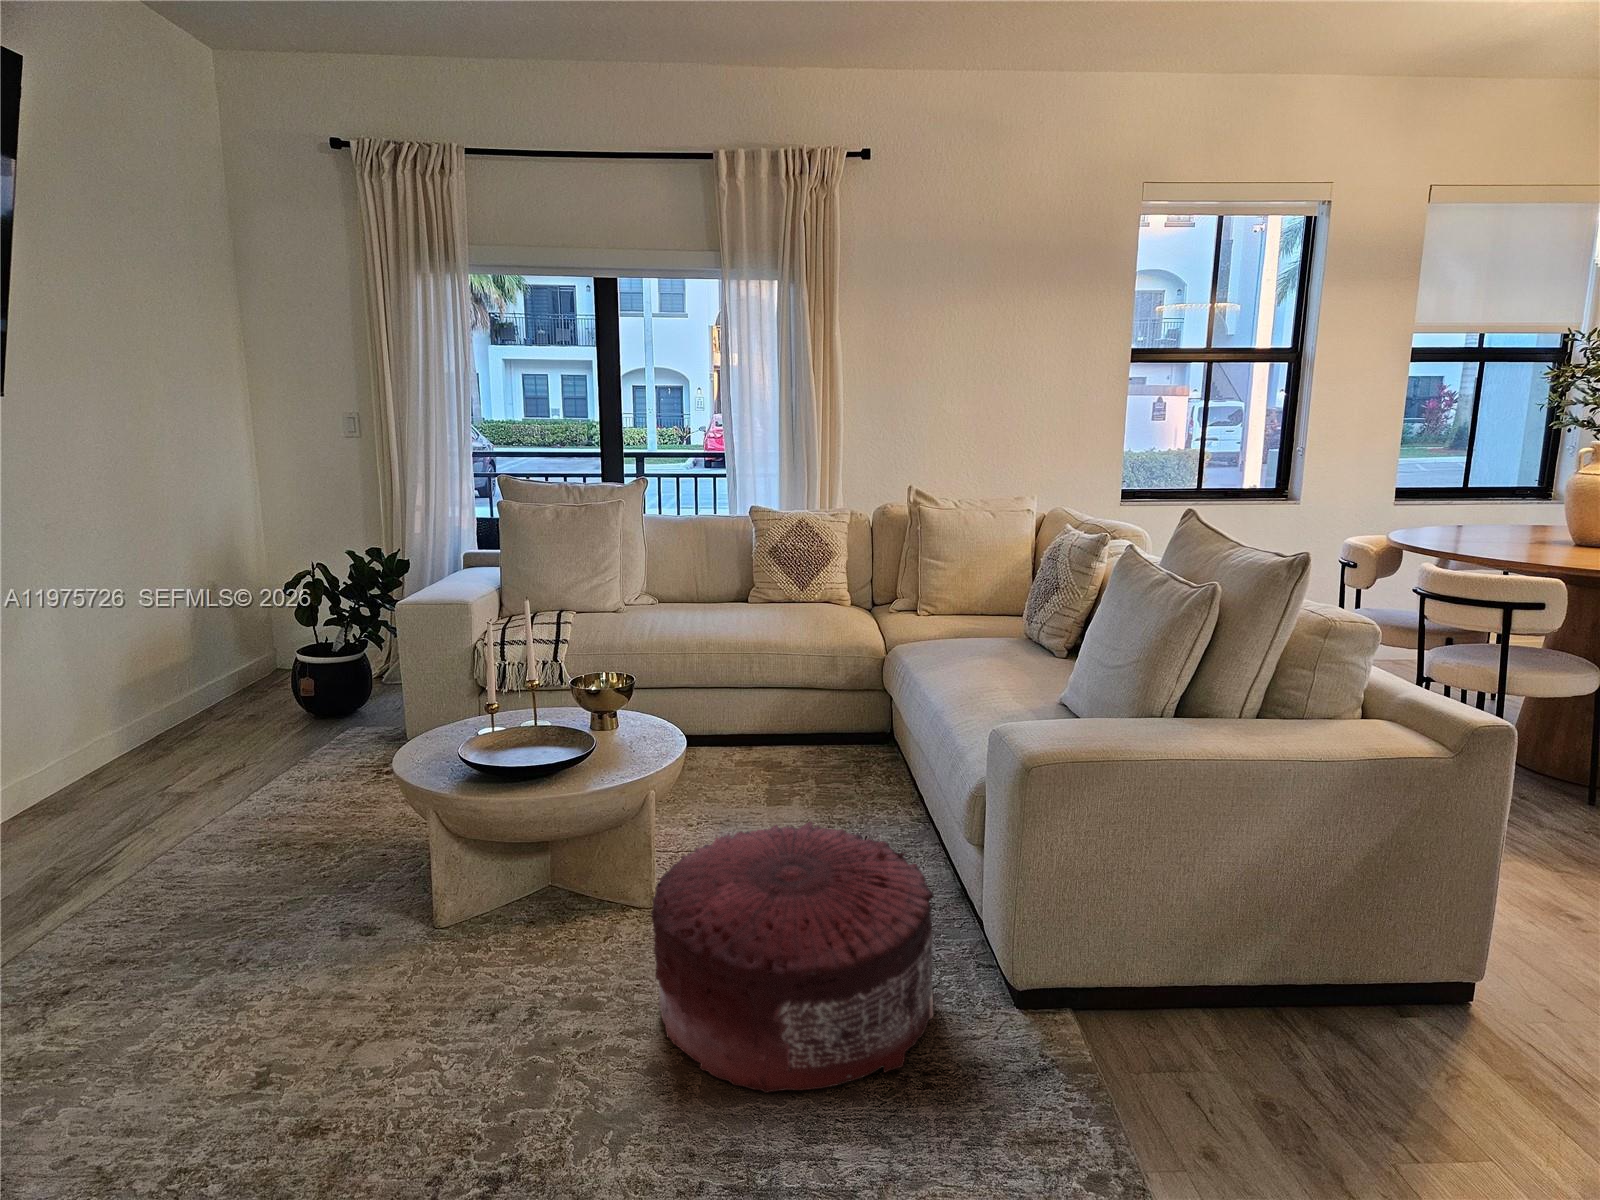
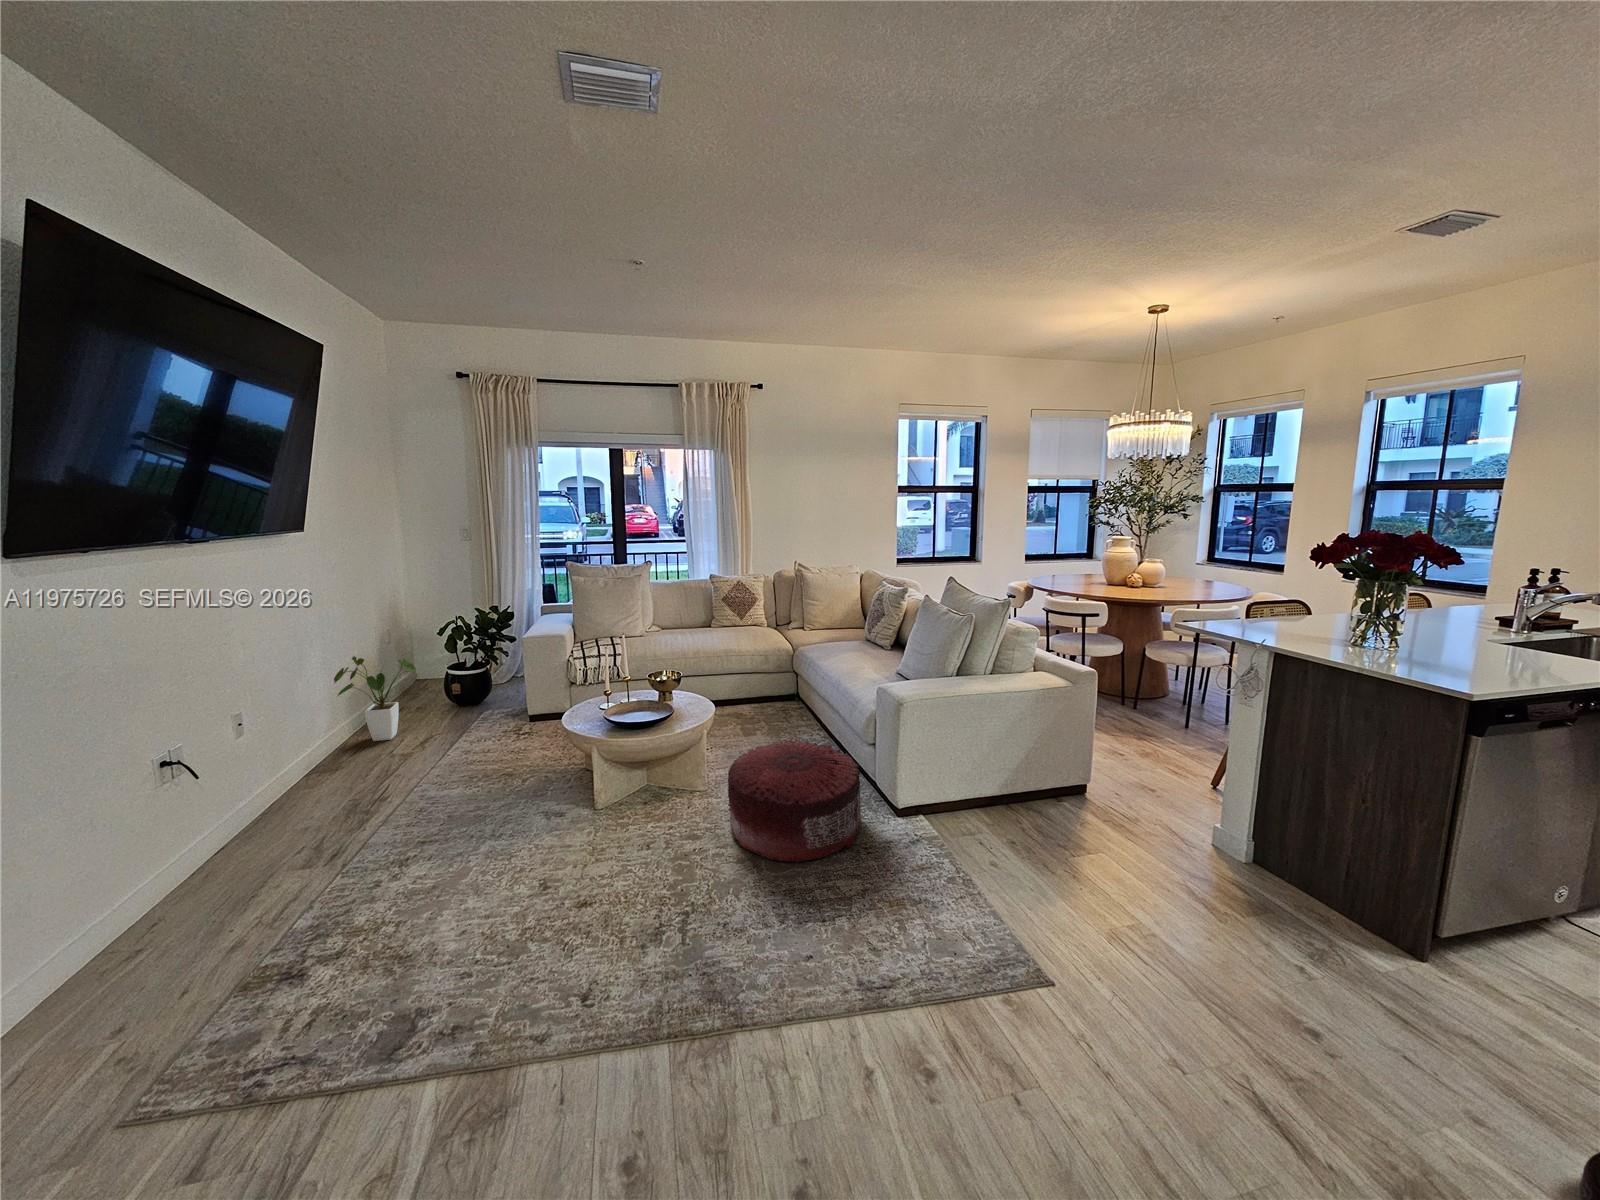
house plant: none [105,619,243,760] -> present [334,656,419,741]

